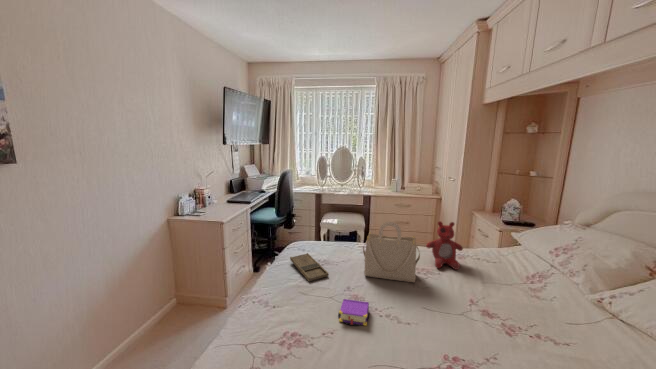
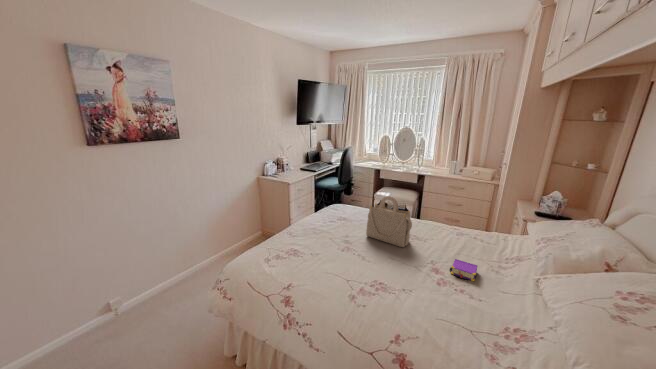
stuffed bear: present [426,221,463,270] -> none [431,202,465,246]
tray: present [290,253,329,282] -> none [320,213,340,232]
book: present [338,299,369,326] -> present [450,259,477,281]

